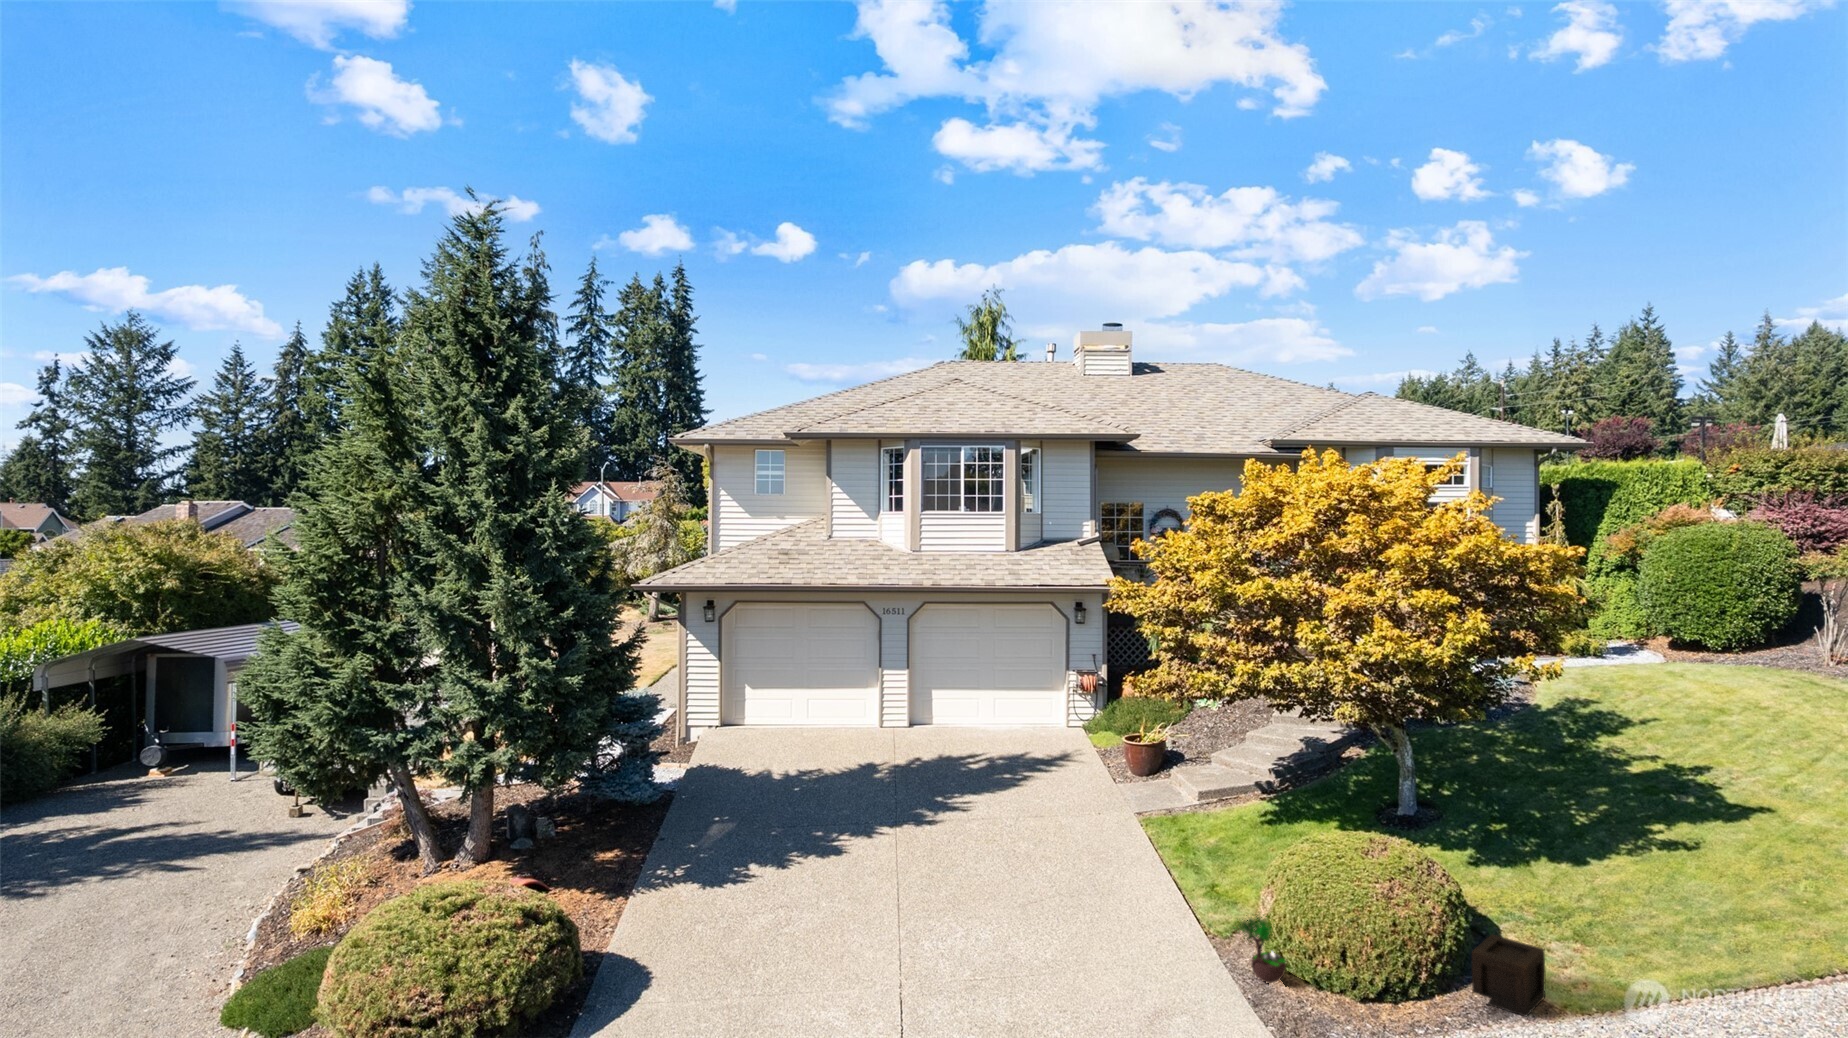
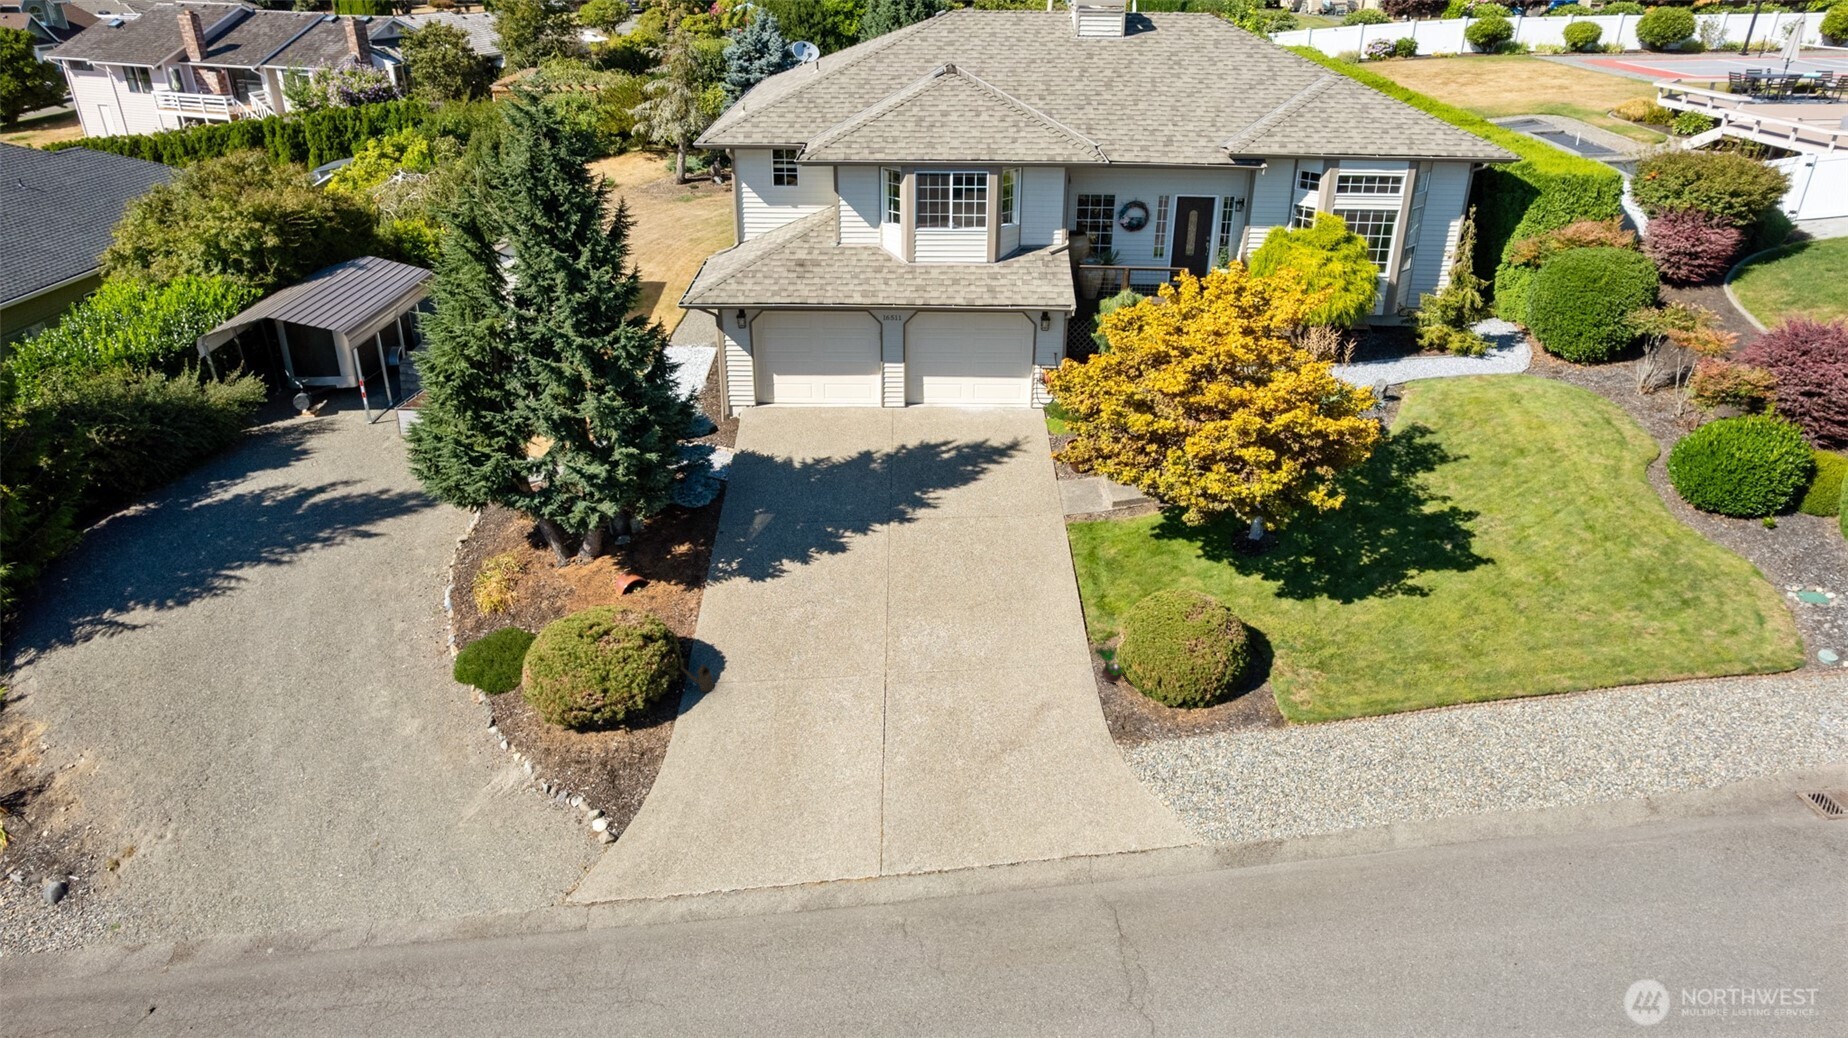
wooden crate: present [1472,935,1546,1016] -> none [1231,663,1279,715]
watering can: none [579,967,635,1019] -> present [682,665,714,692]

